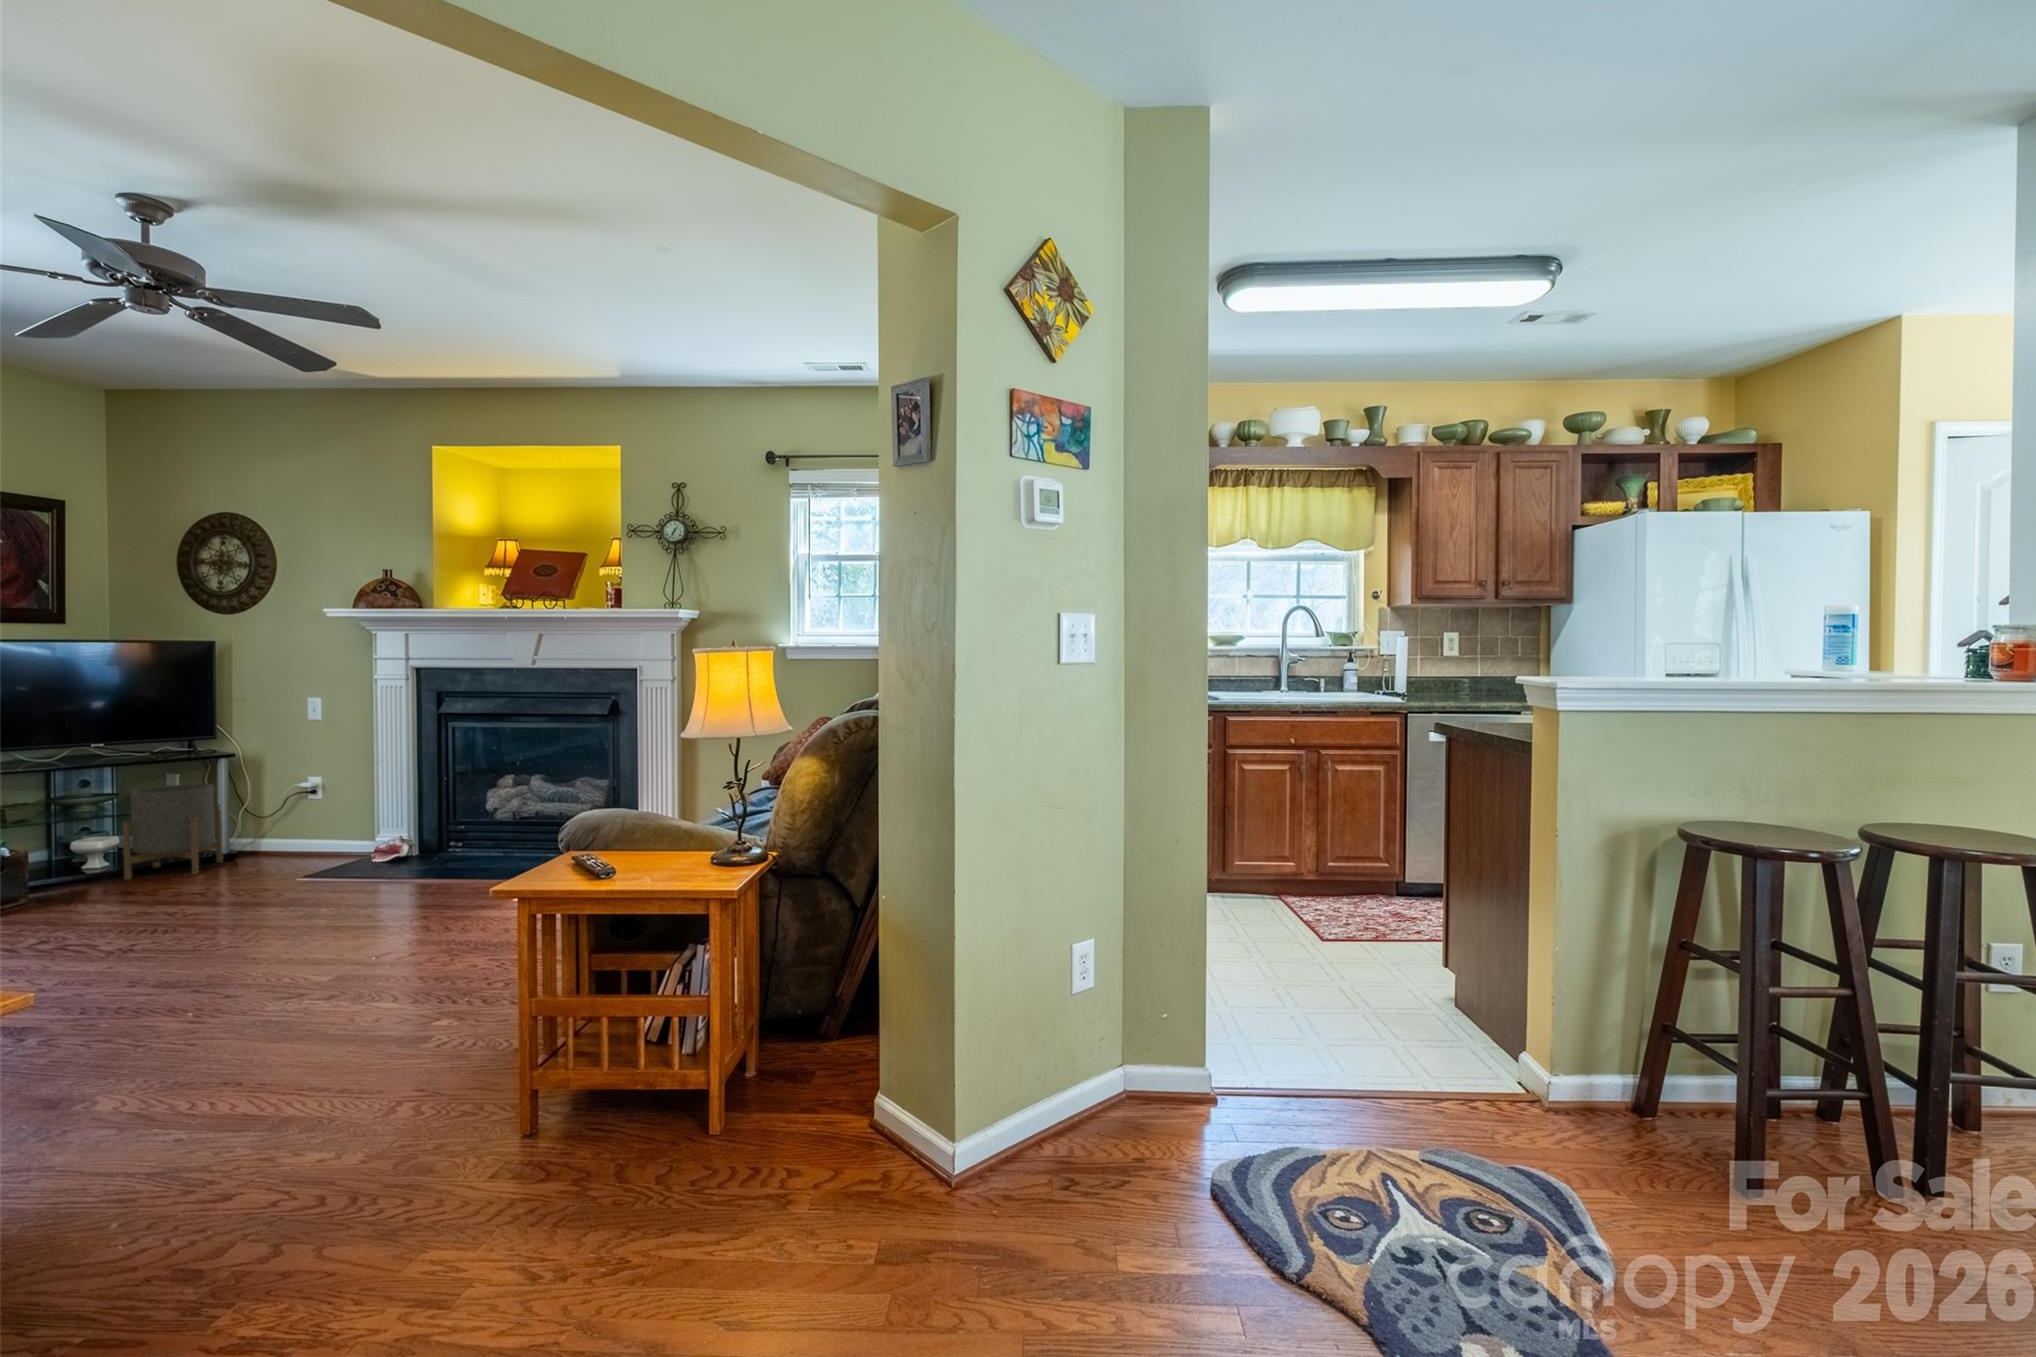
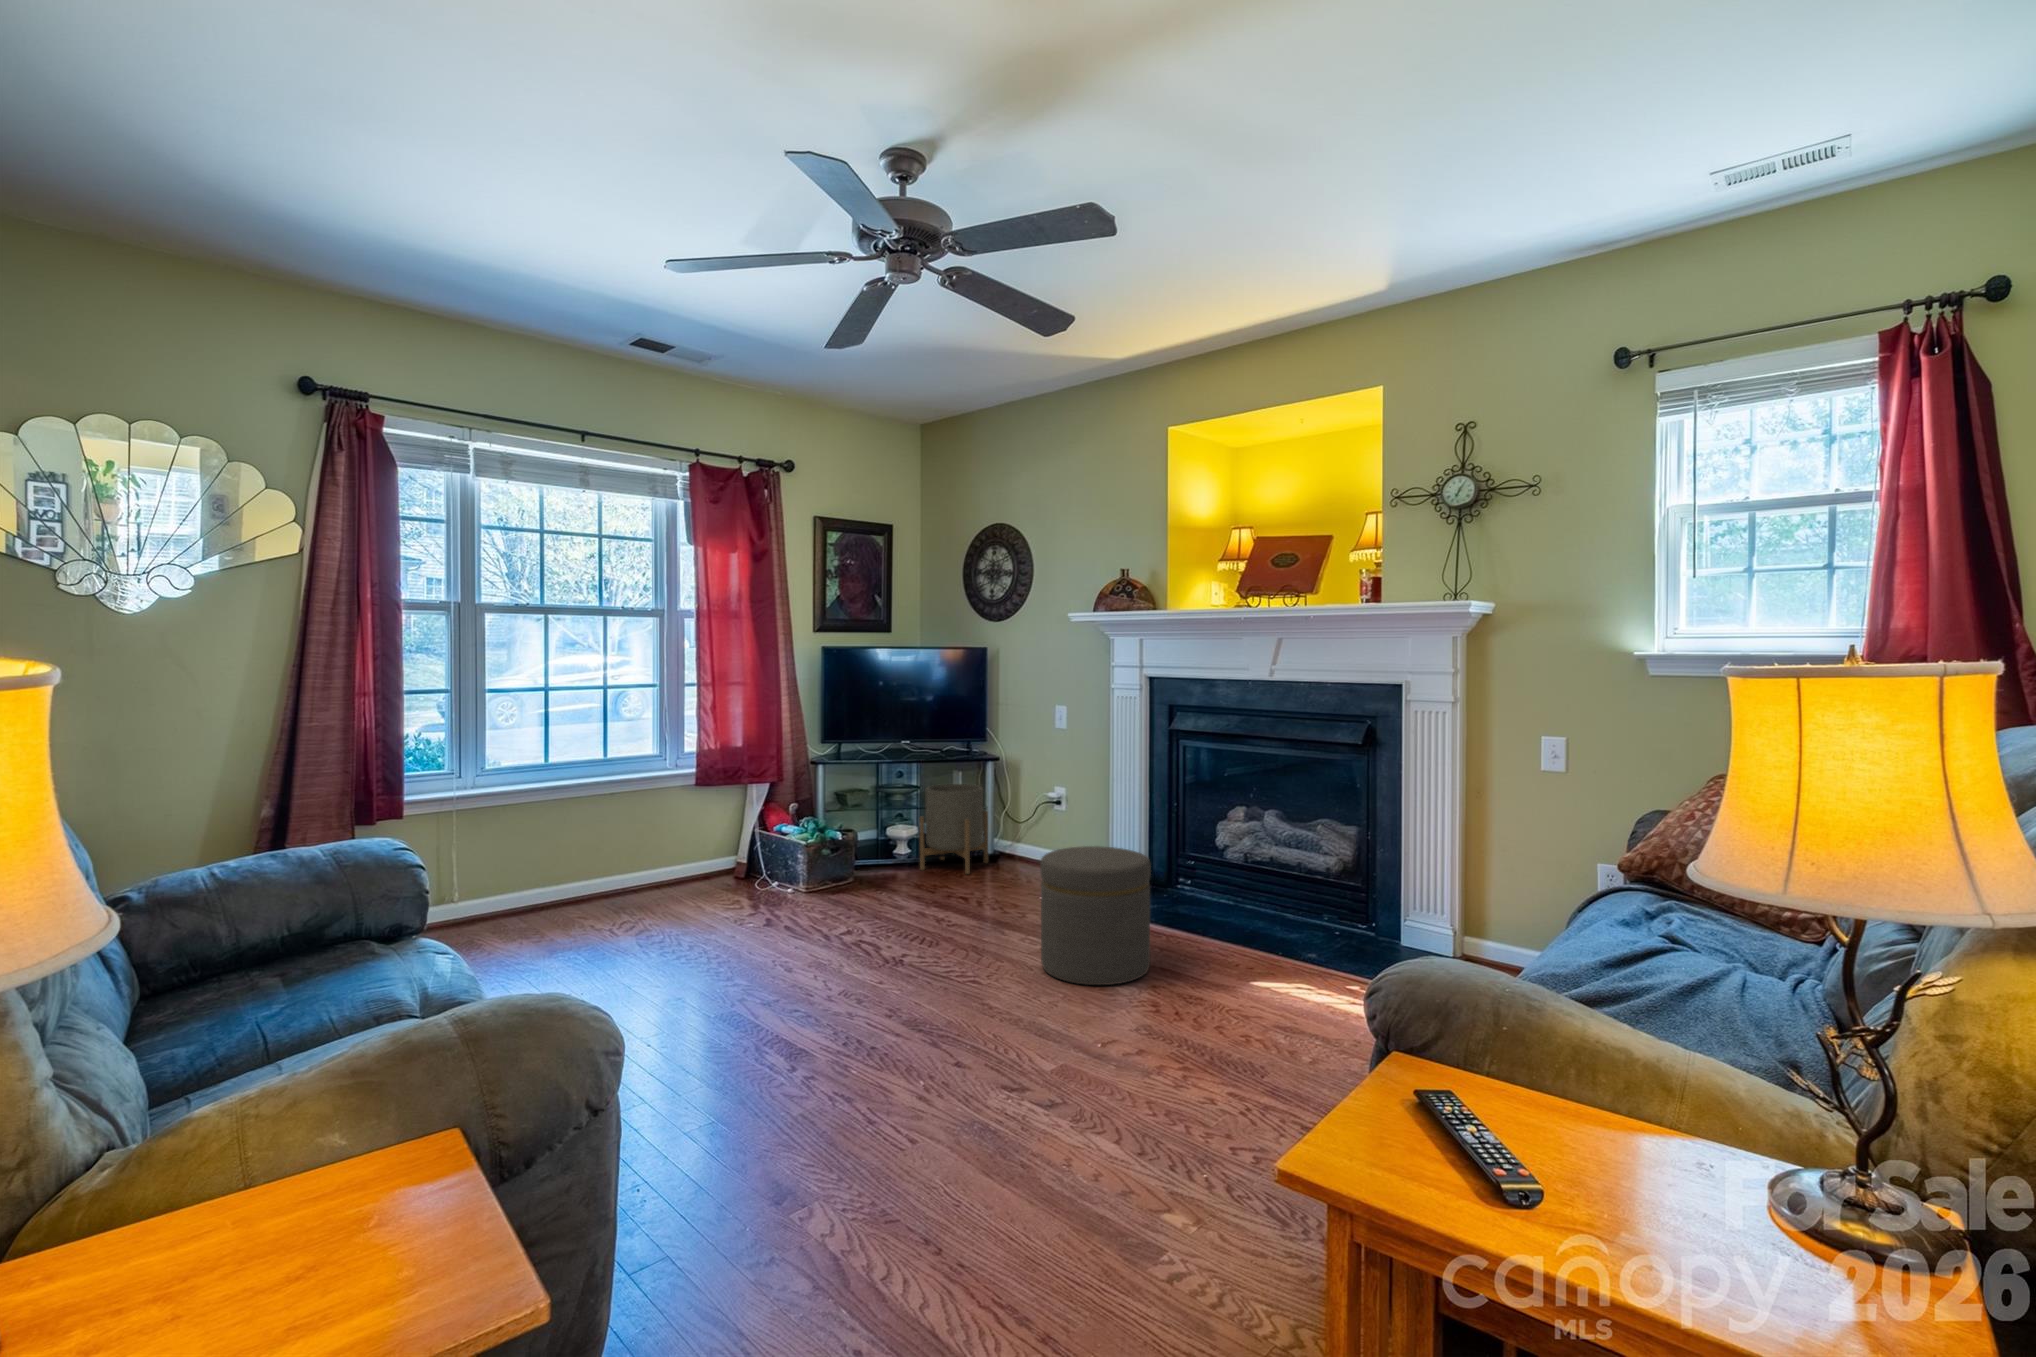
ottoman: none [297,813,418,930] -> present [1040,846,1151,985]

